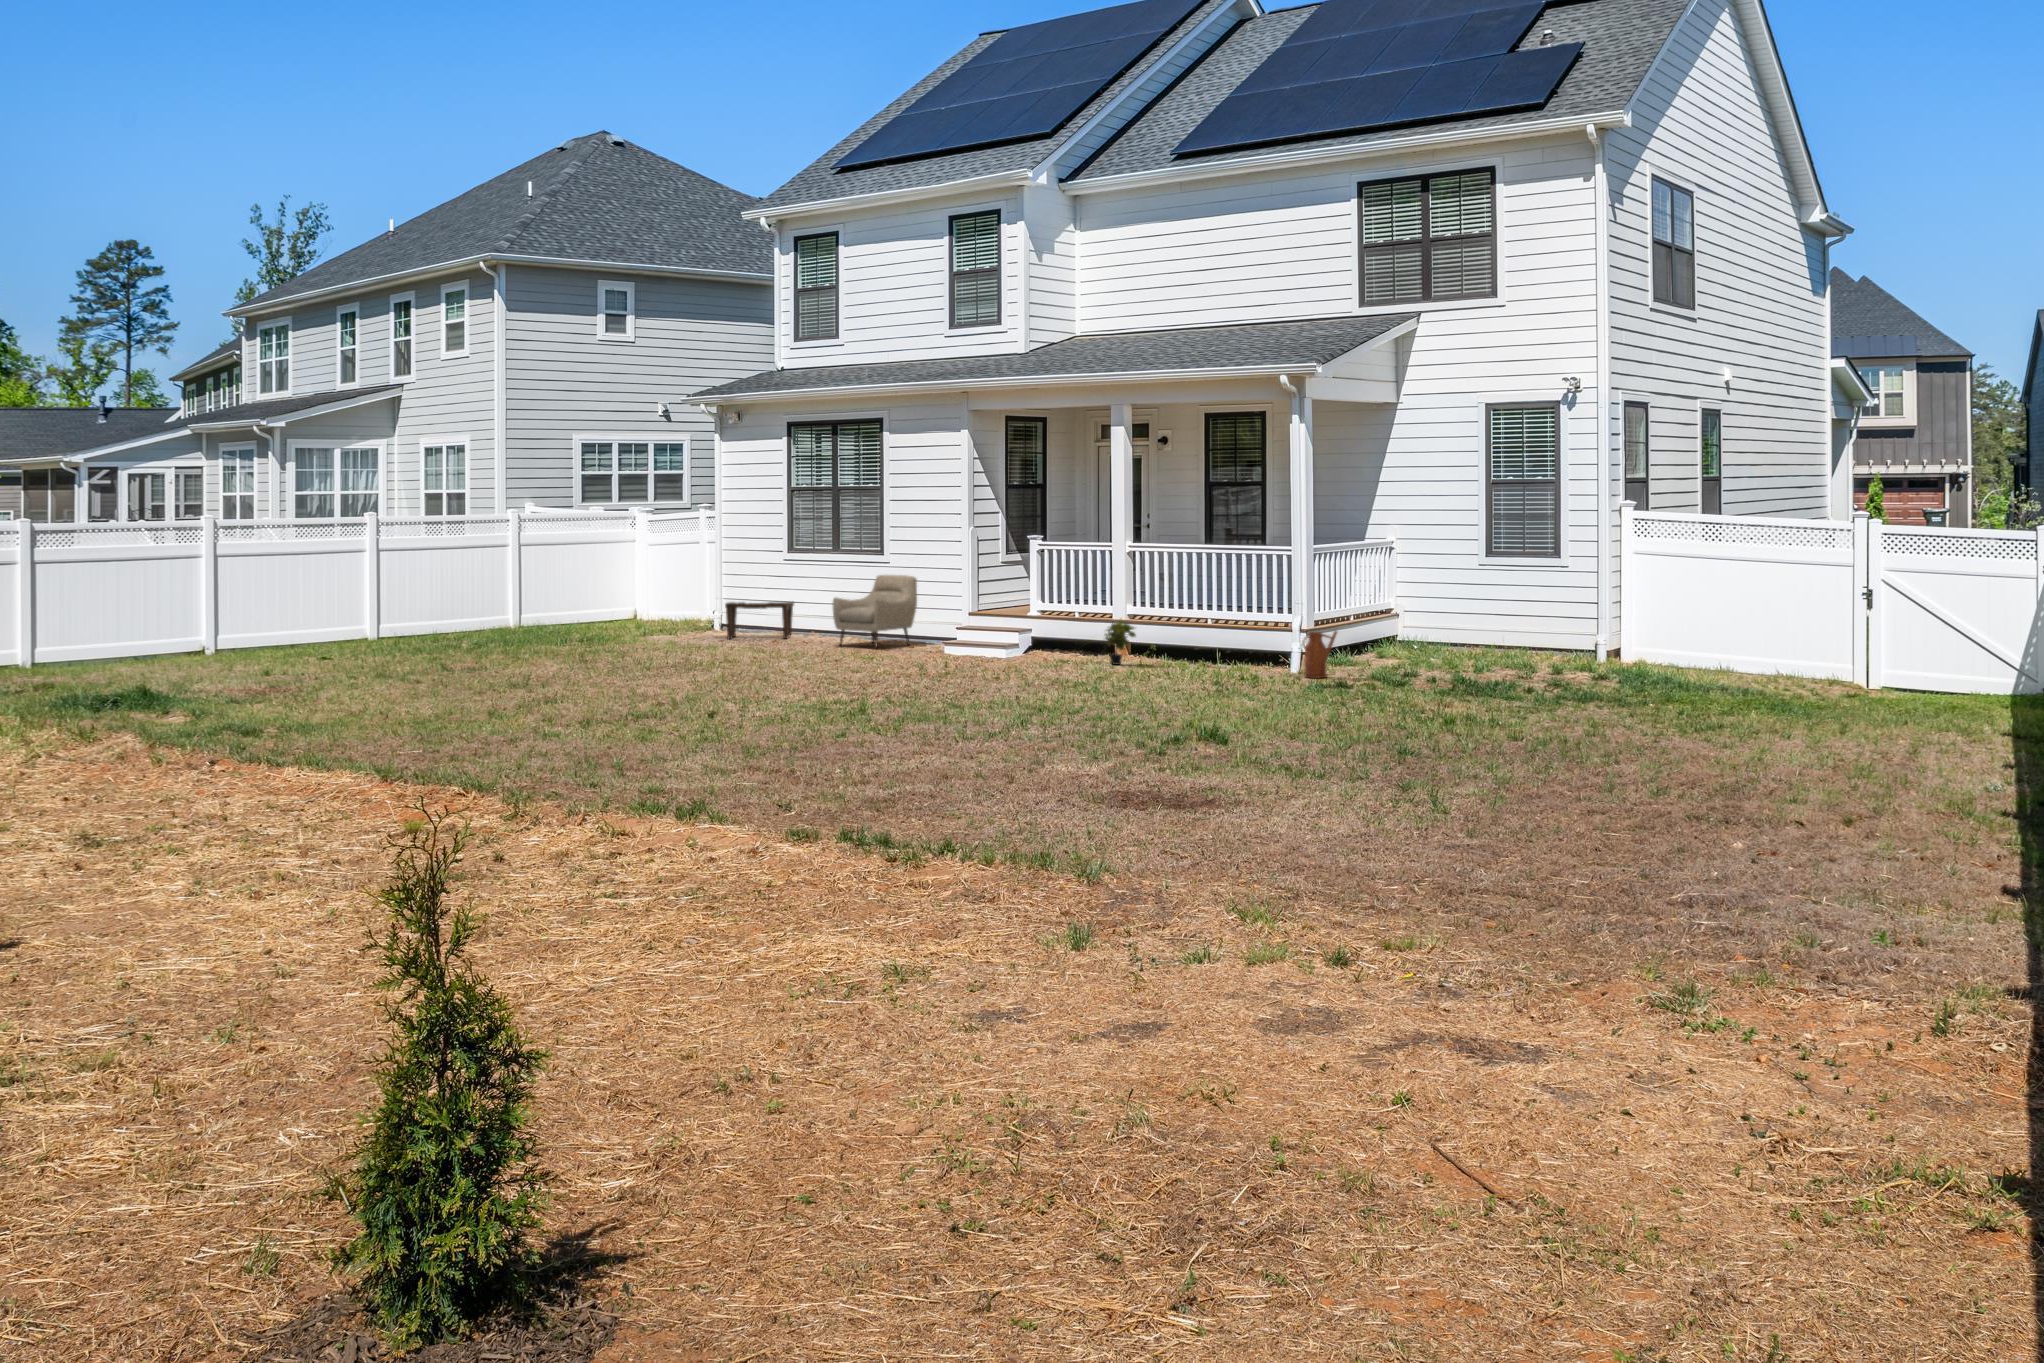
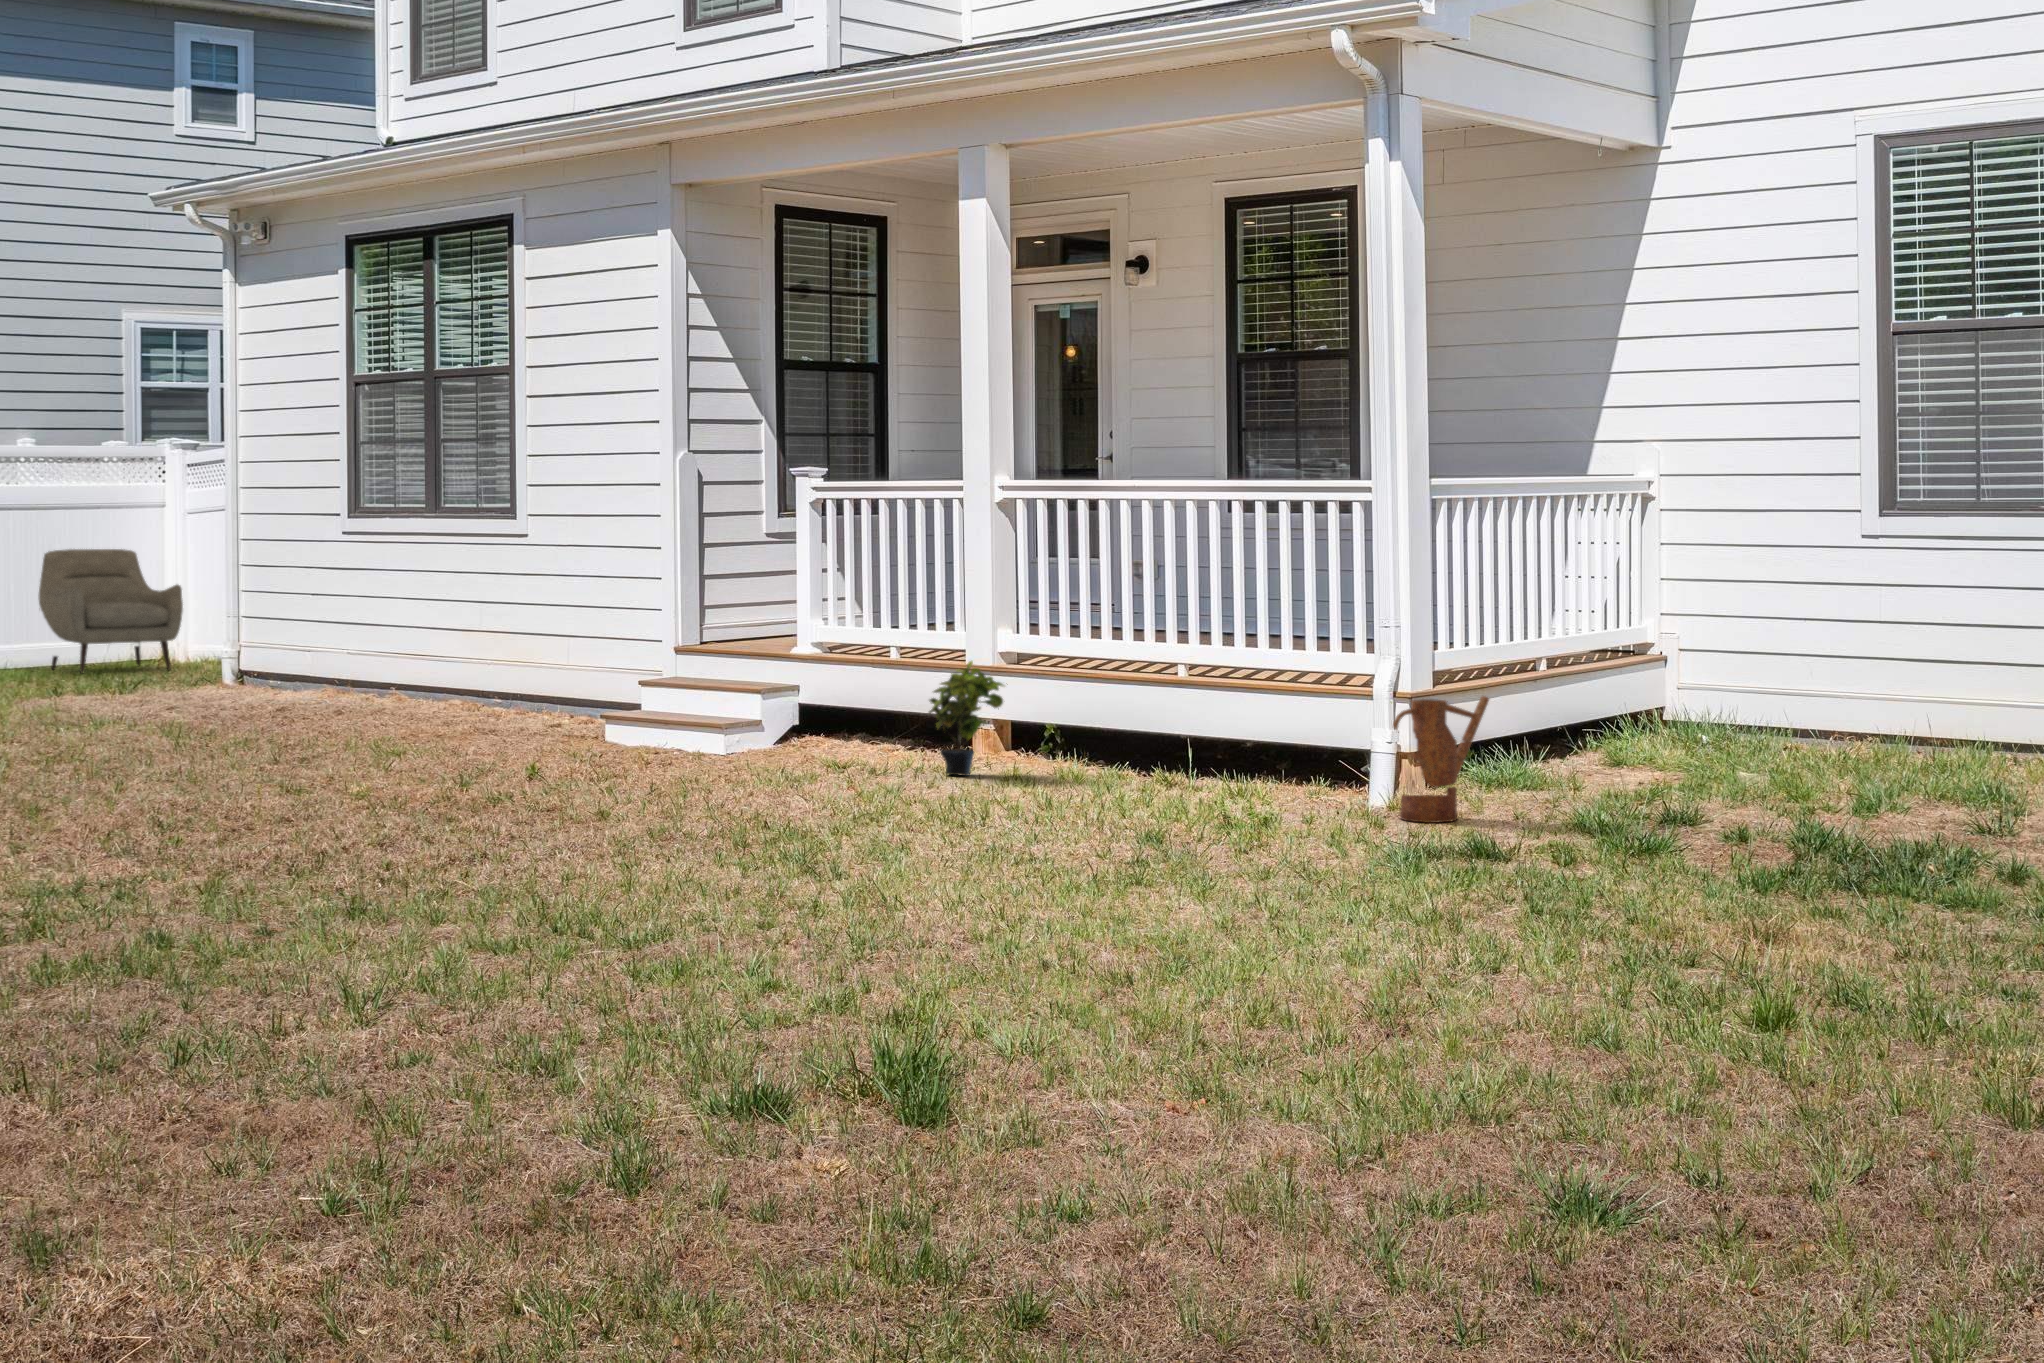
chair: present [833,575,917,648] -> present [39,549,183,673]
bench: present [725,602,794,639] -> none [201,624,360,704]

